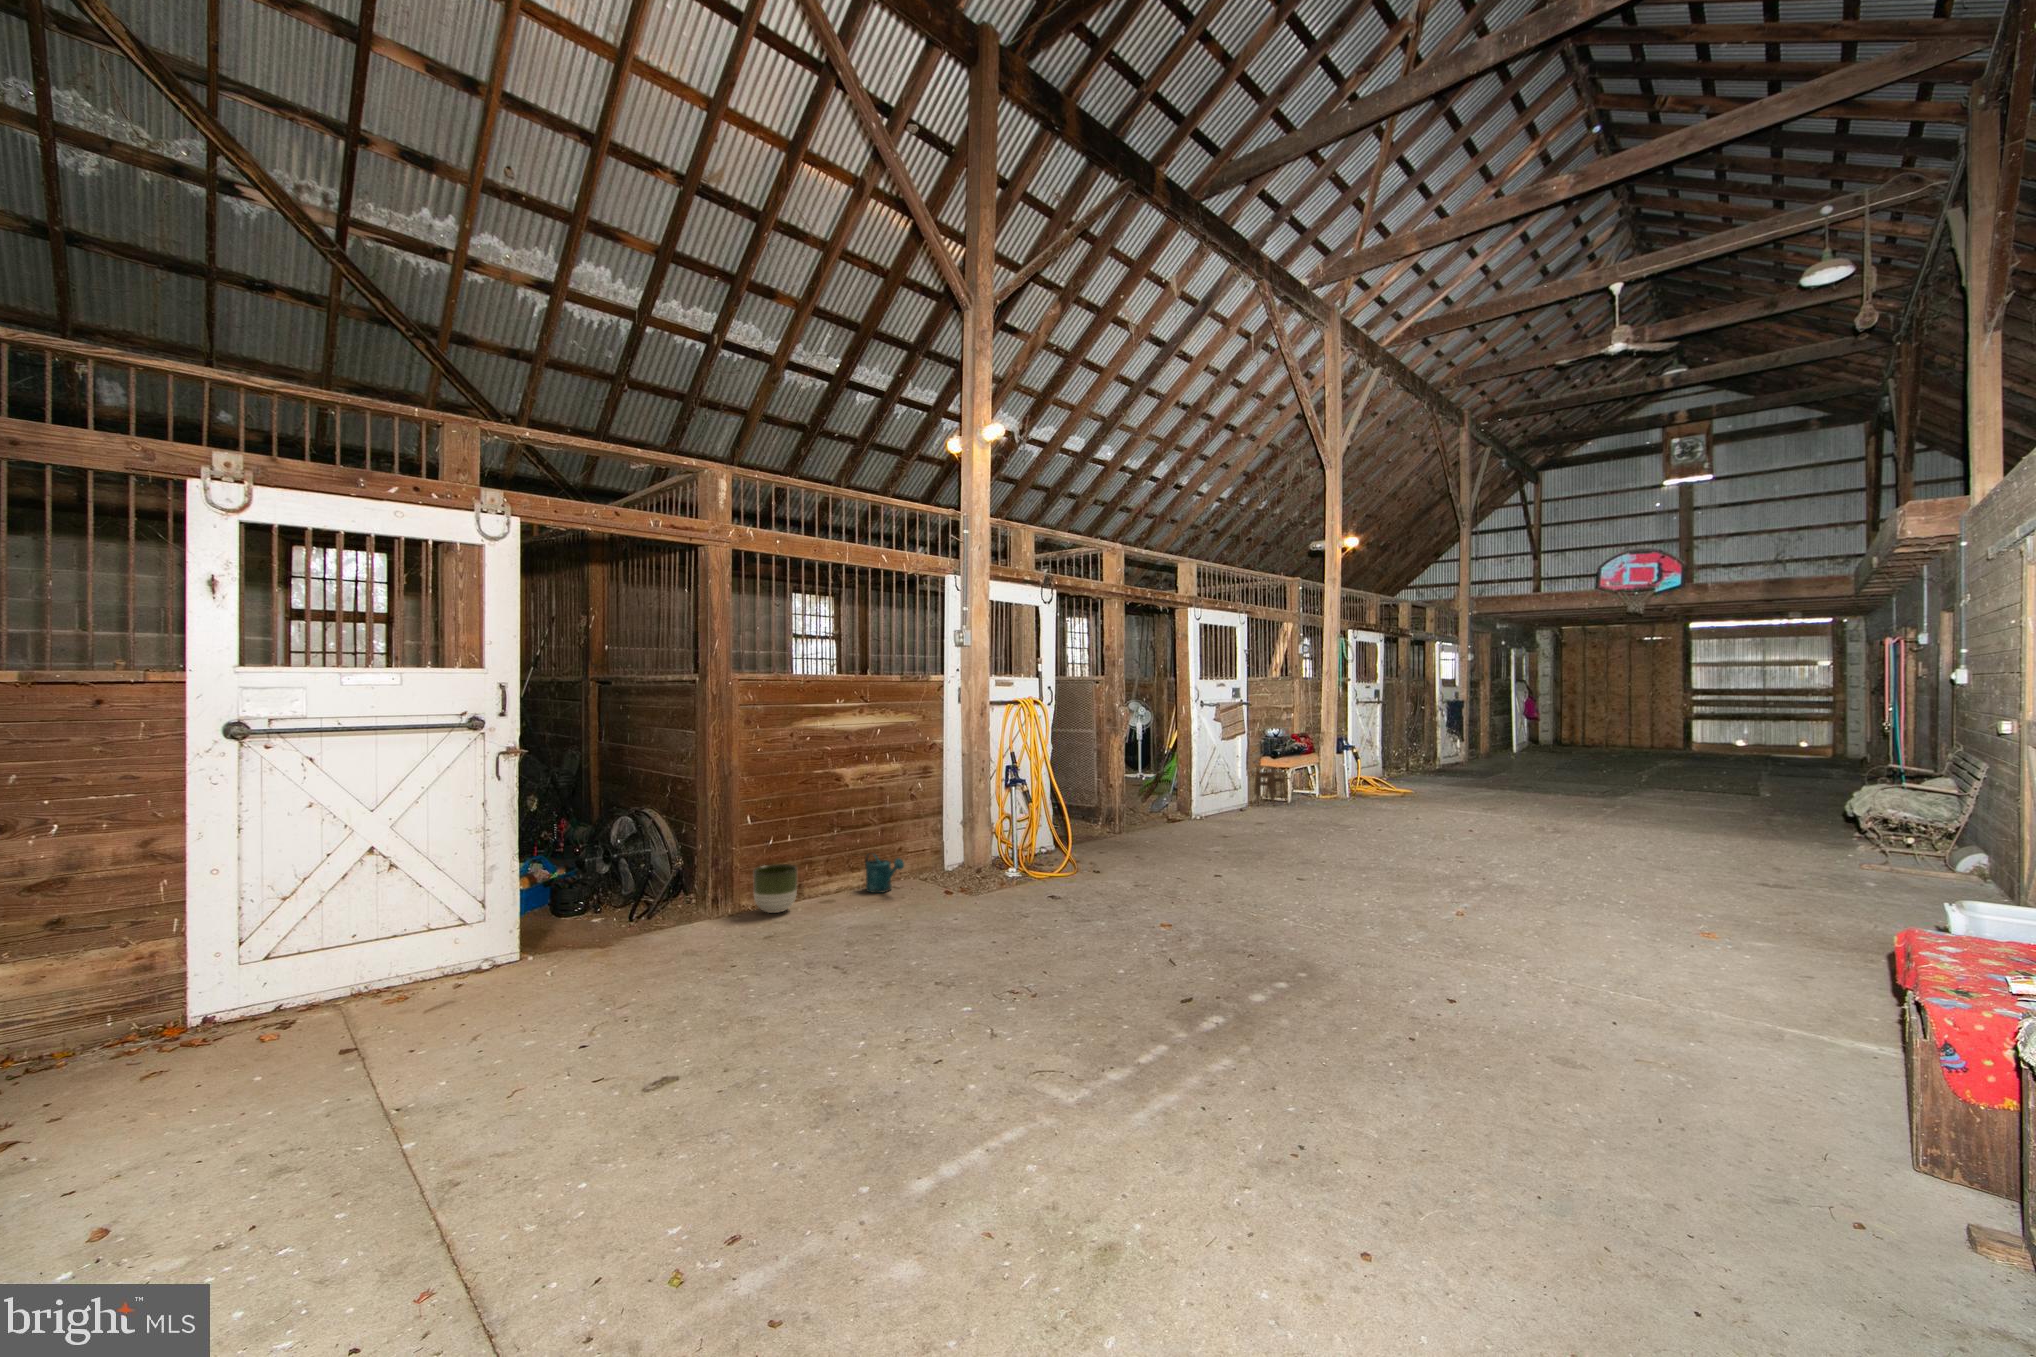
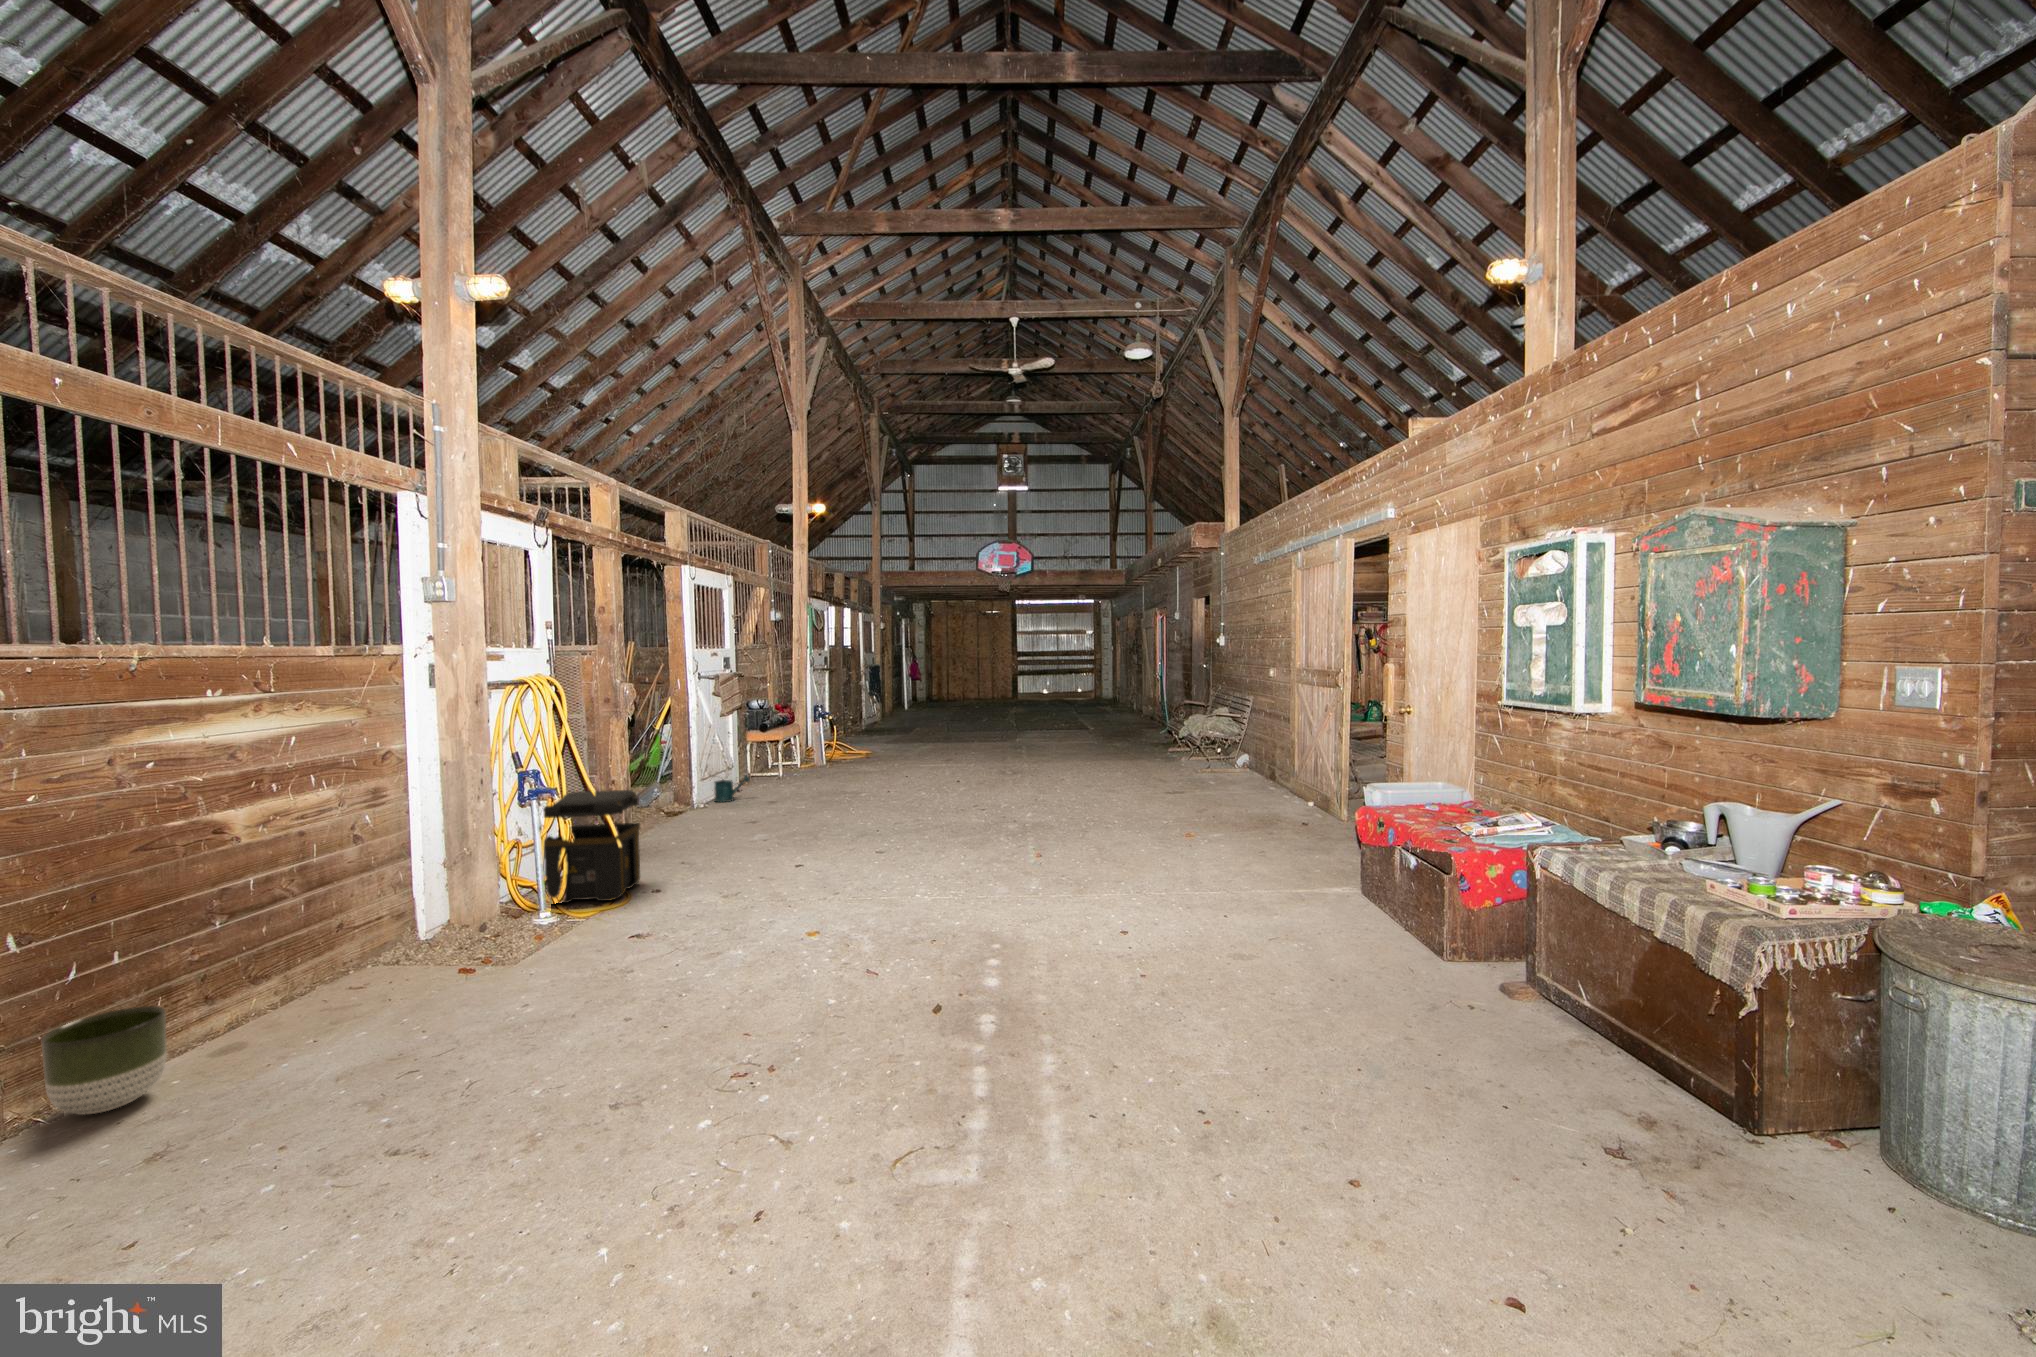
stool: present [1254,766,1287,805] -> none [742,741,773,785]
toolbox: none [1025,786,1095,870] -> present [543,790,640,903]
watering can: present [865,854,904,893] -> present [714,776,750,802]

